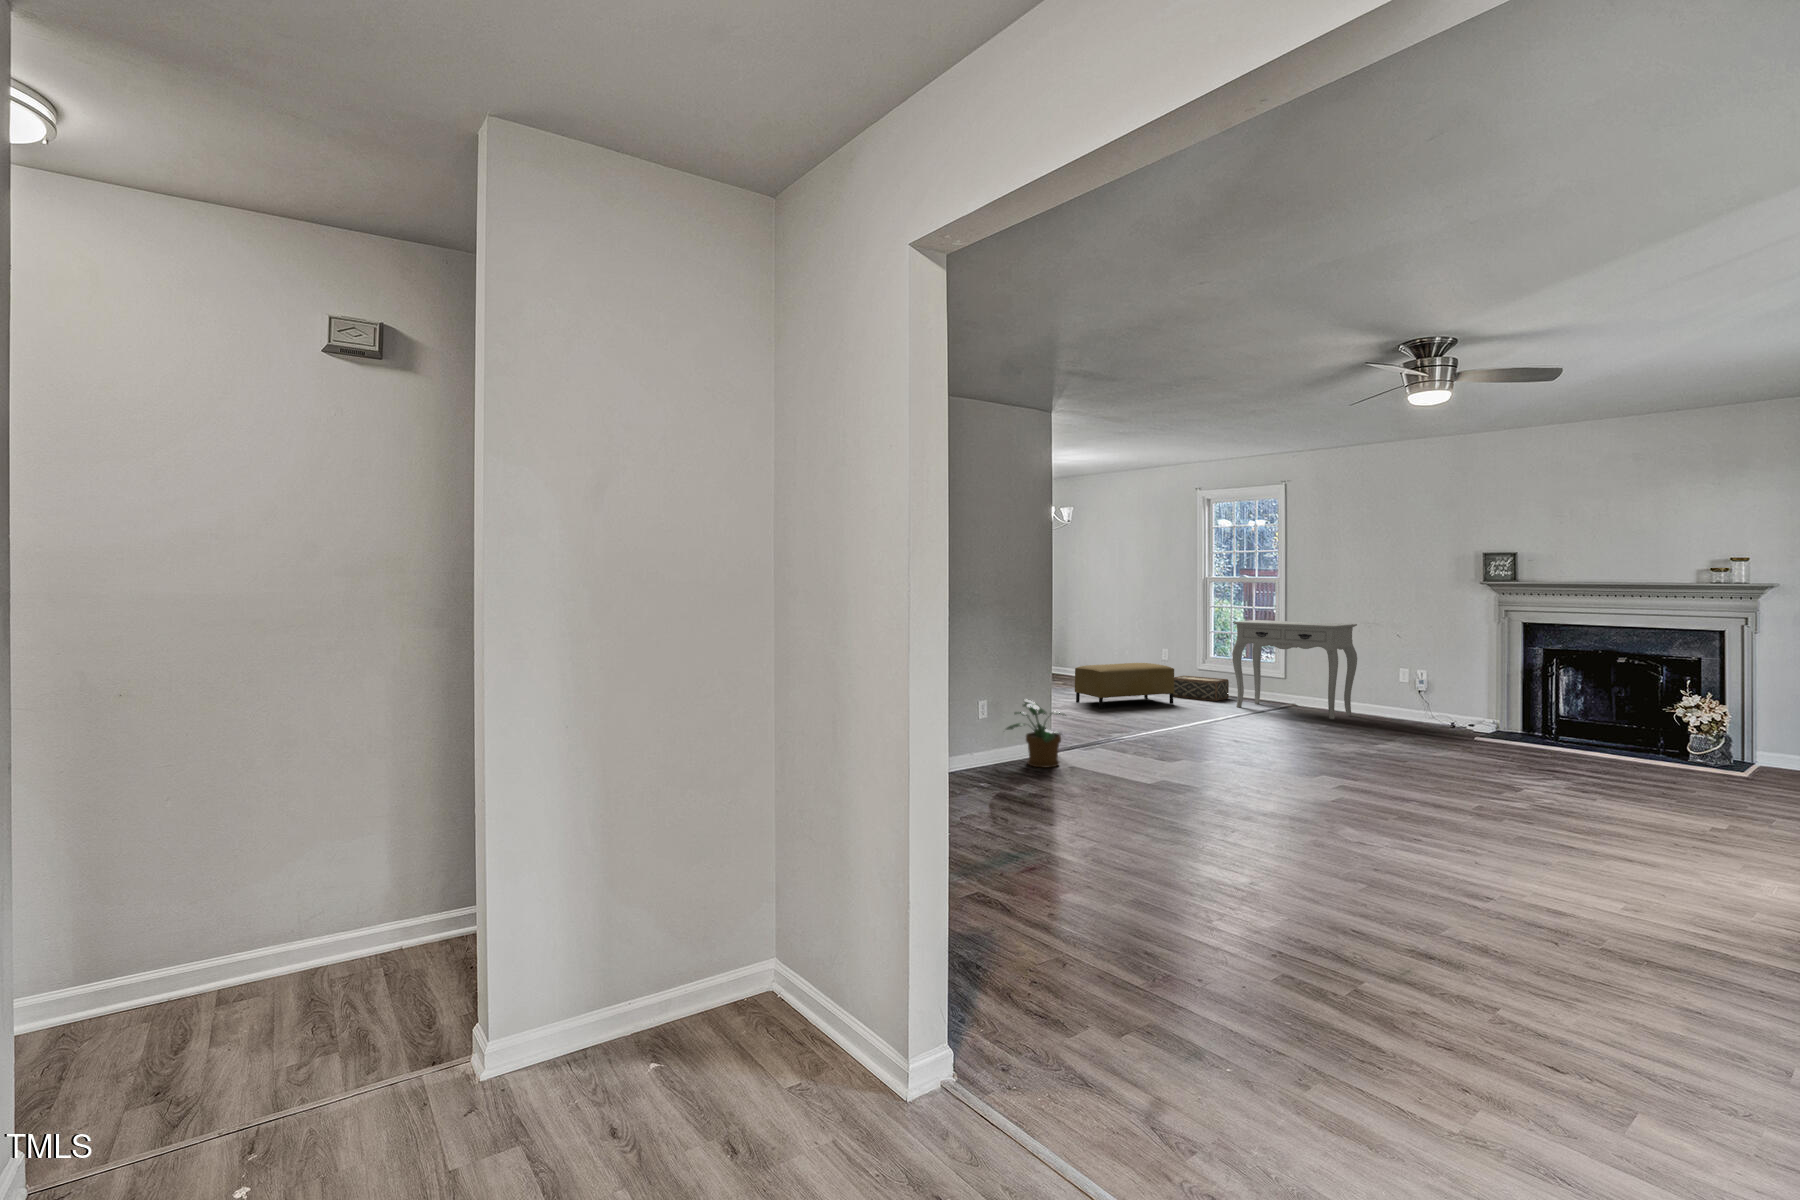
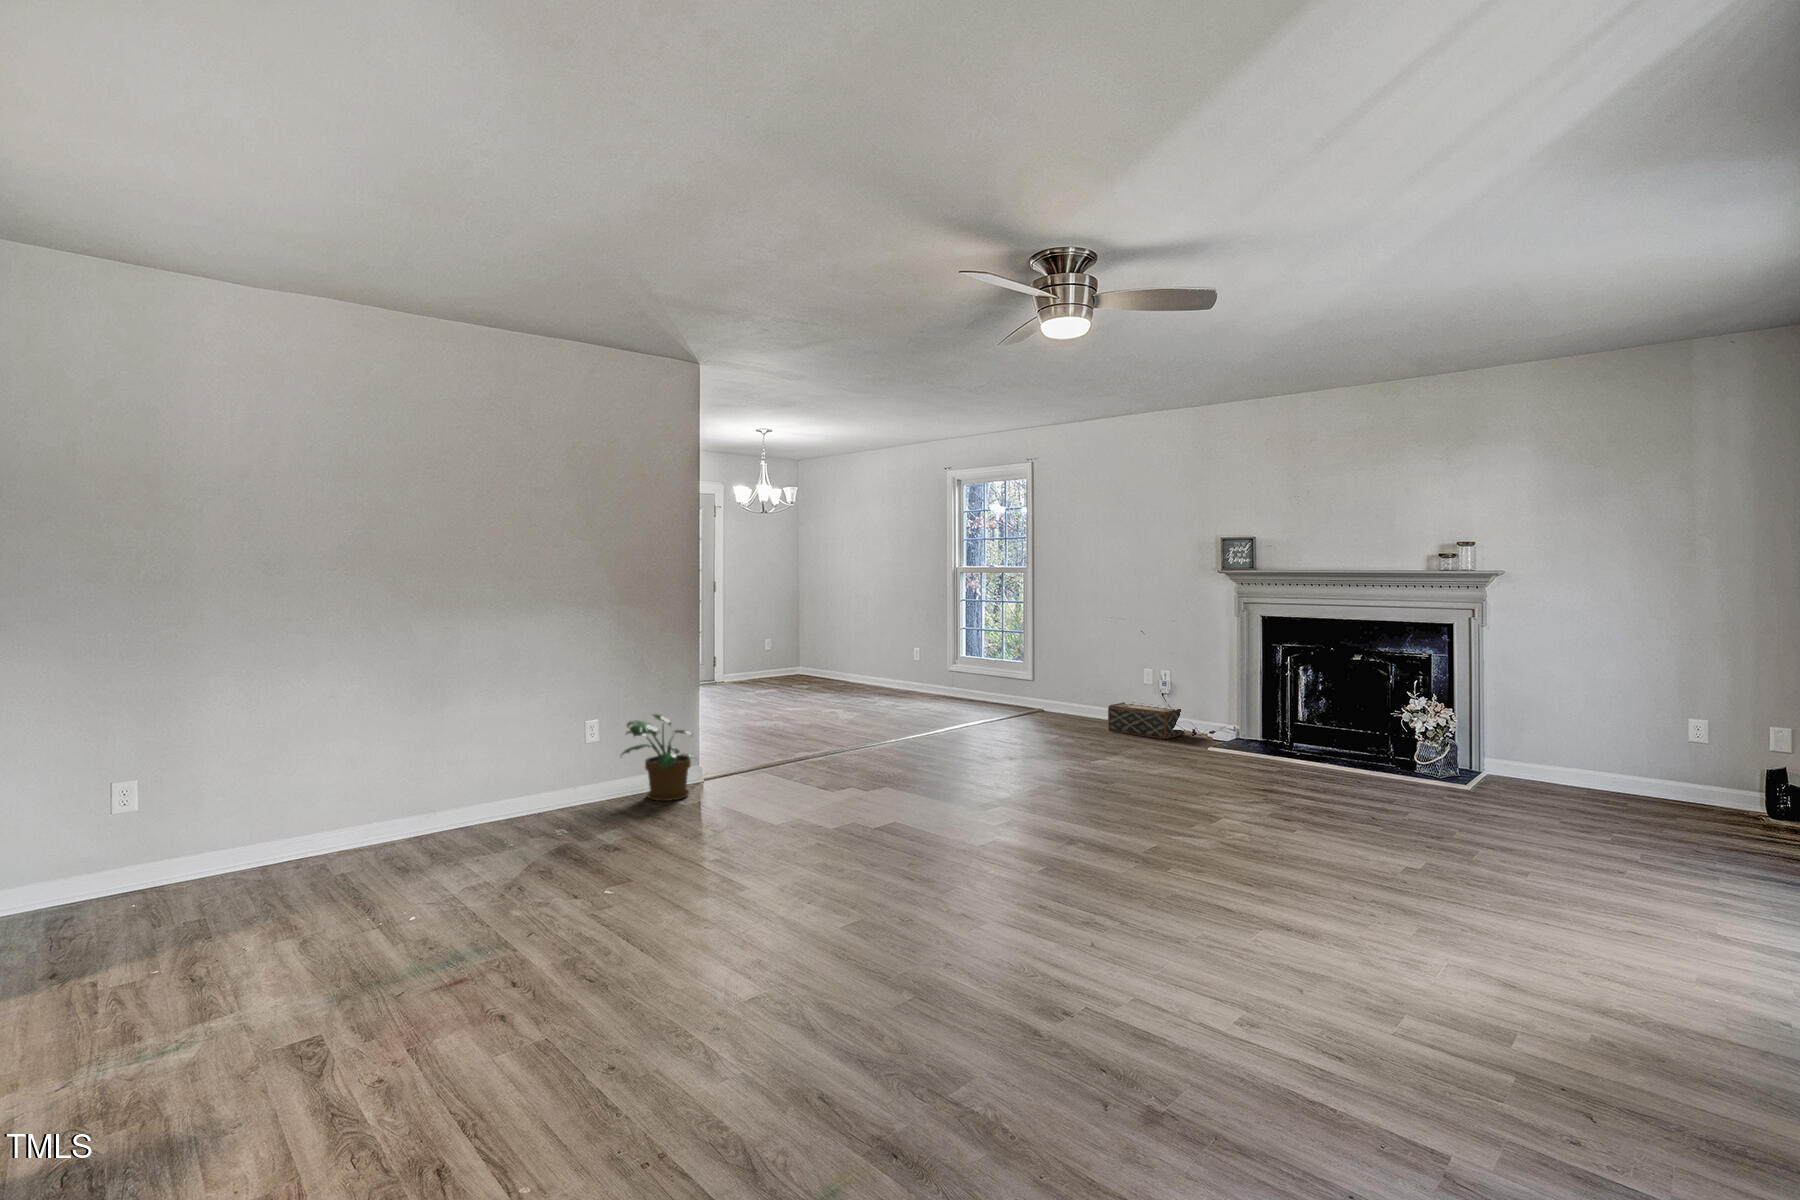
console table: present [1232,620,1357,719] -> none [974,615,1102,727]
ottoman: present [1075,663,1175,709] -> none [799,665,912,719]
woven basket: present [1173,676,1229,701] -> present [1108,702,1185,739]

